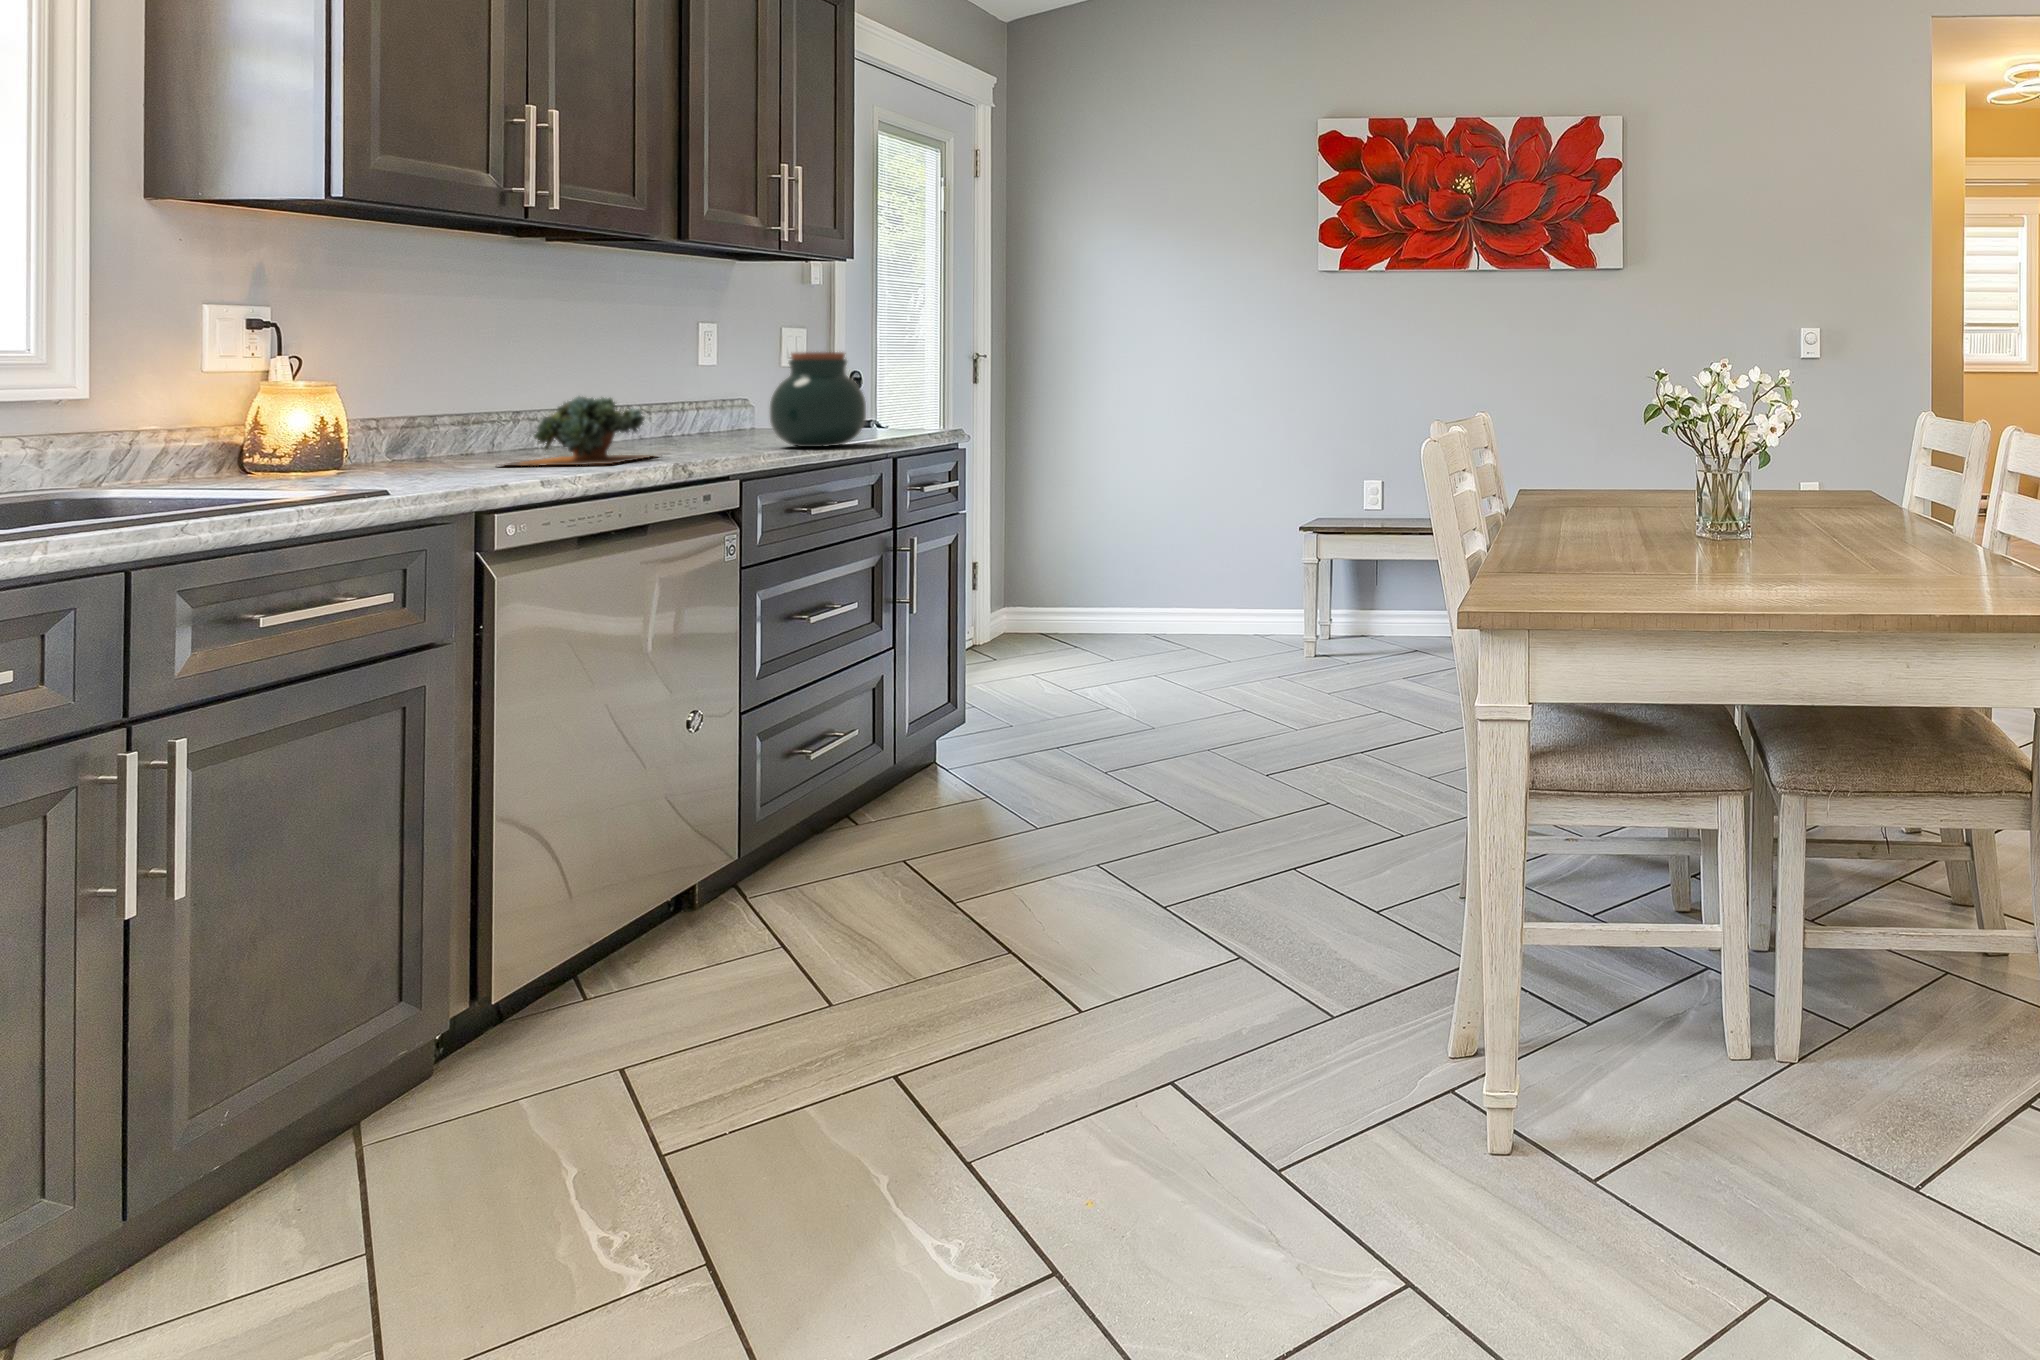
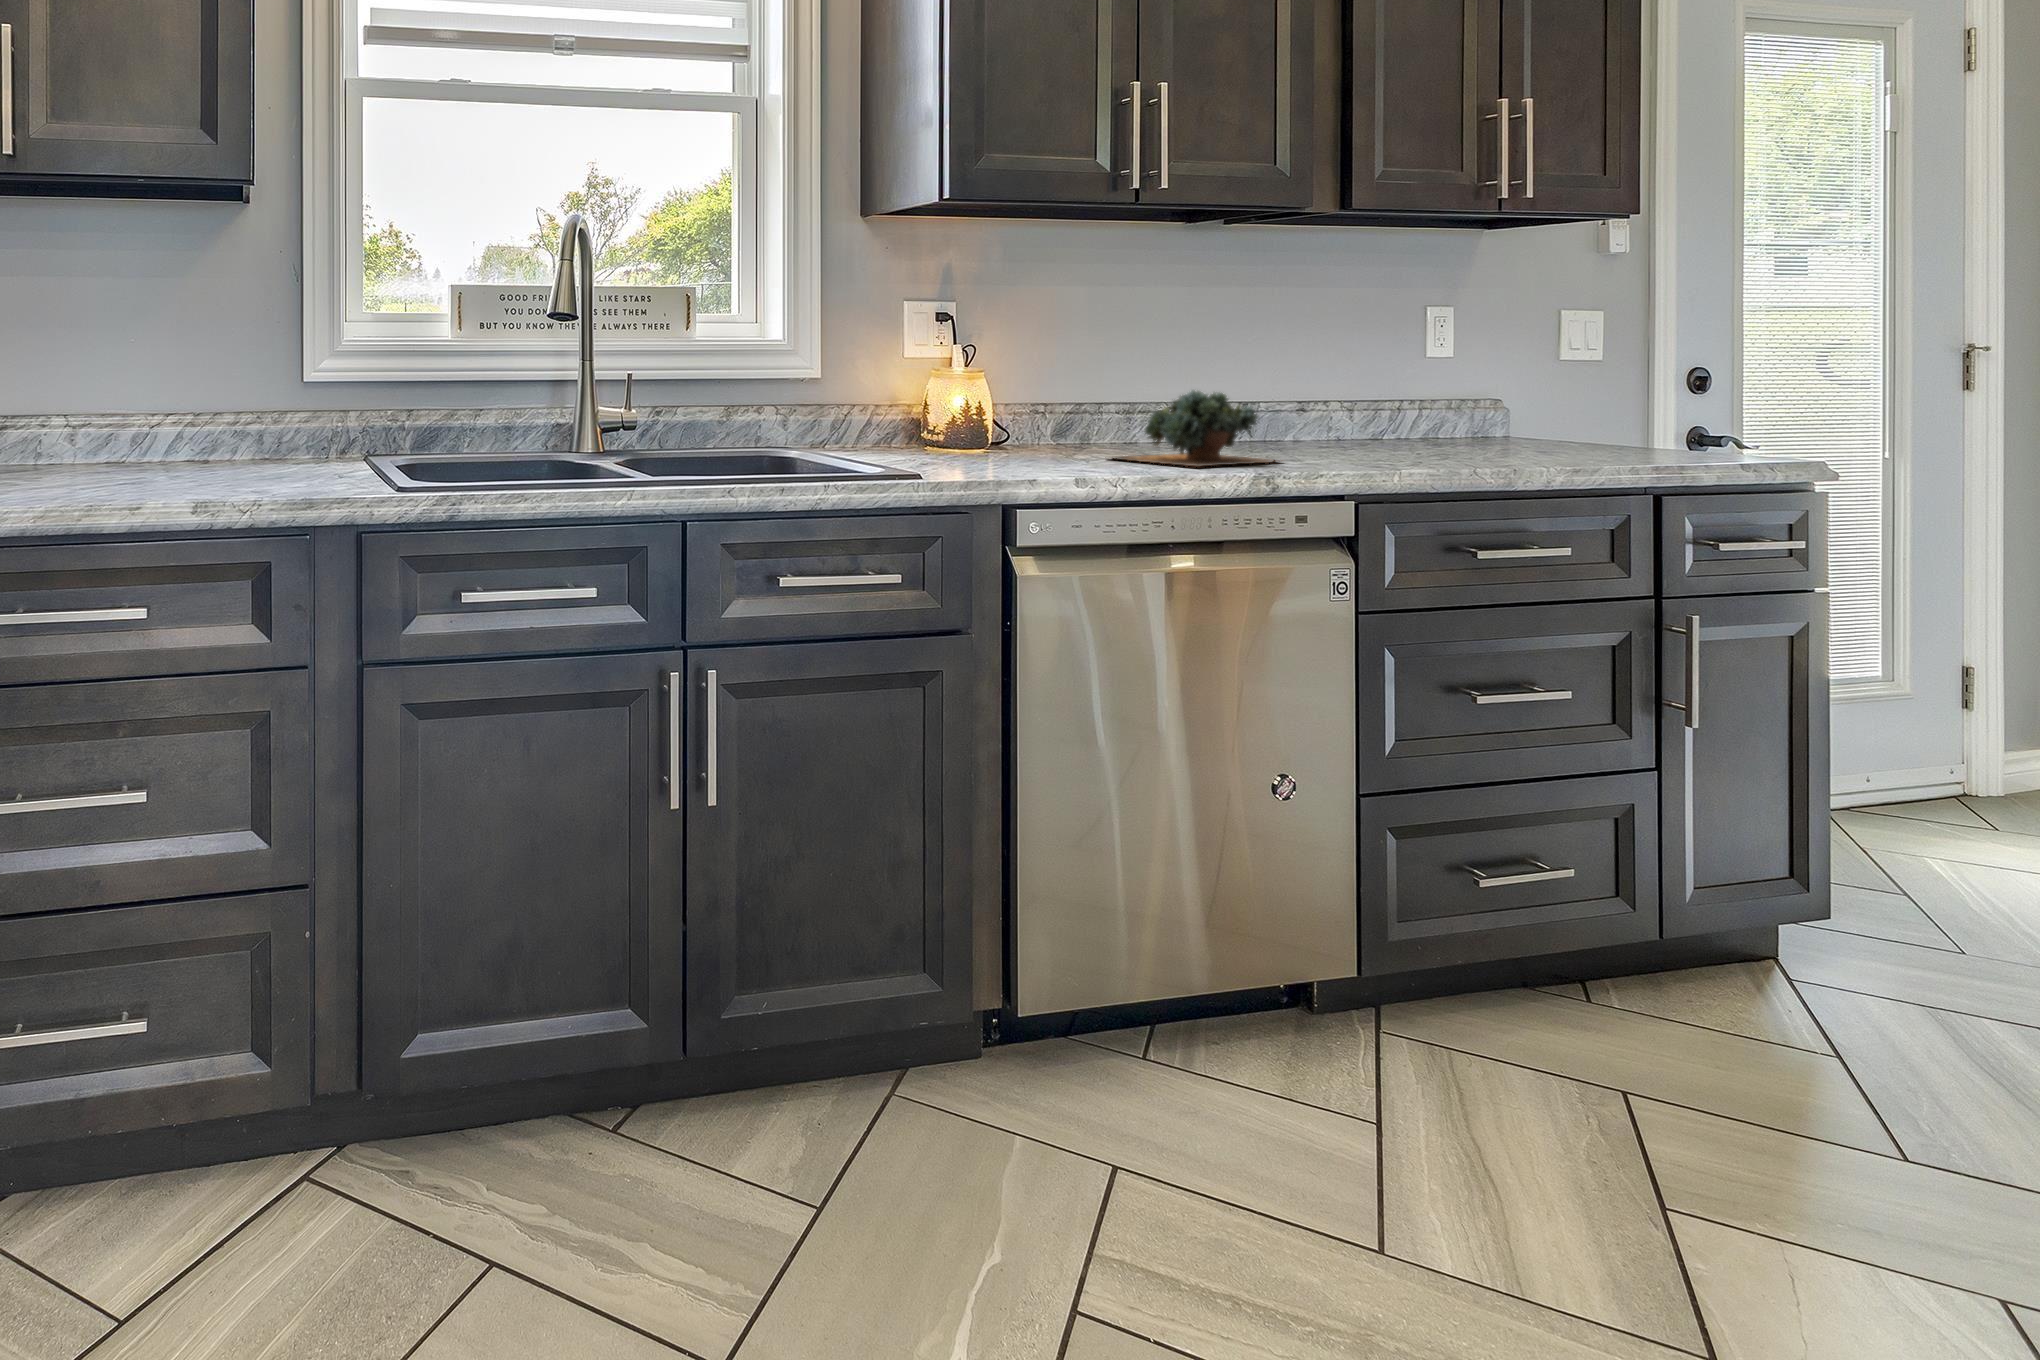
jar: present [770,352,866,447] -> none [1436,344,1573,468]

